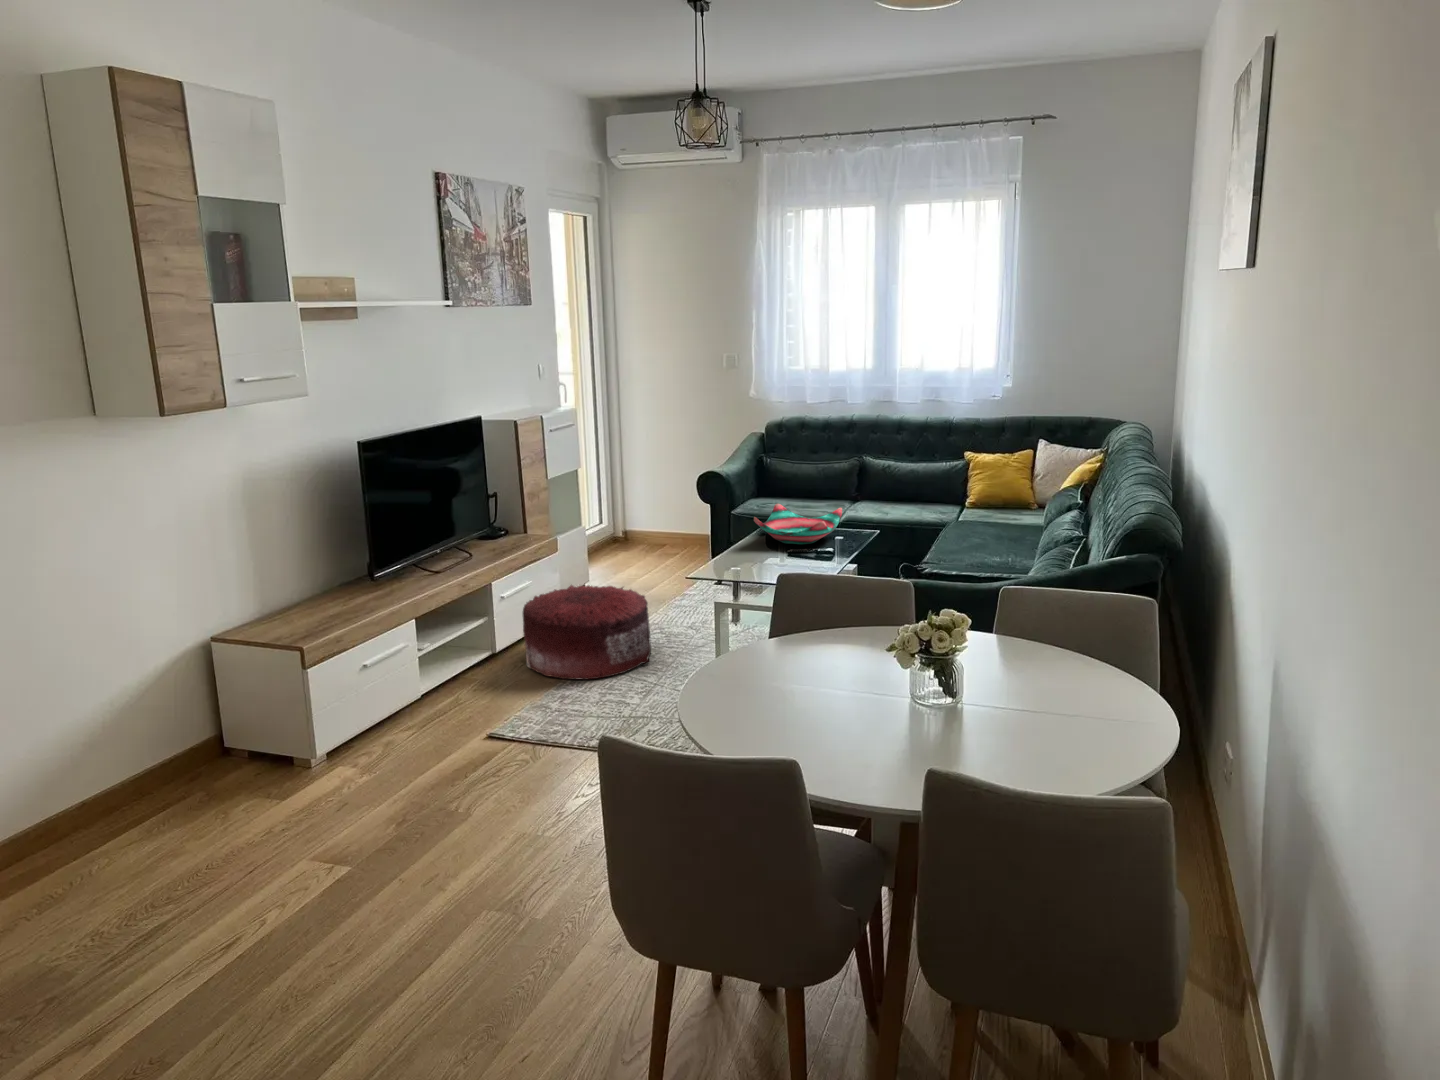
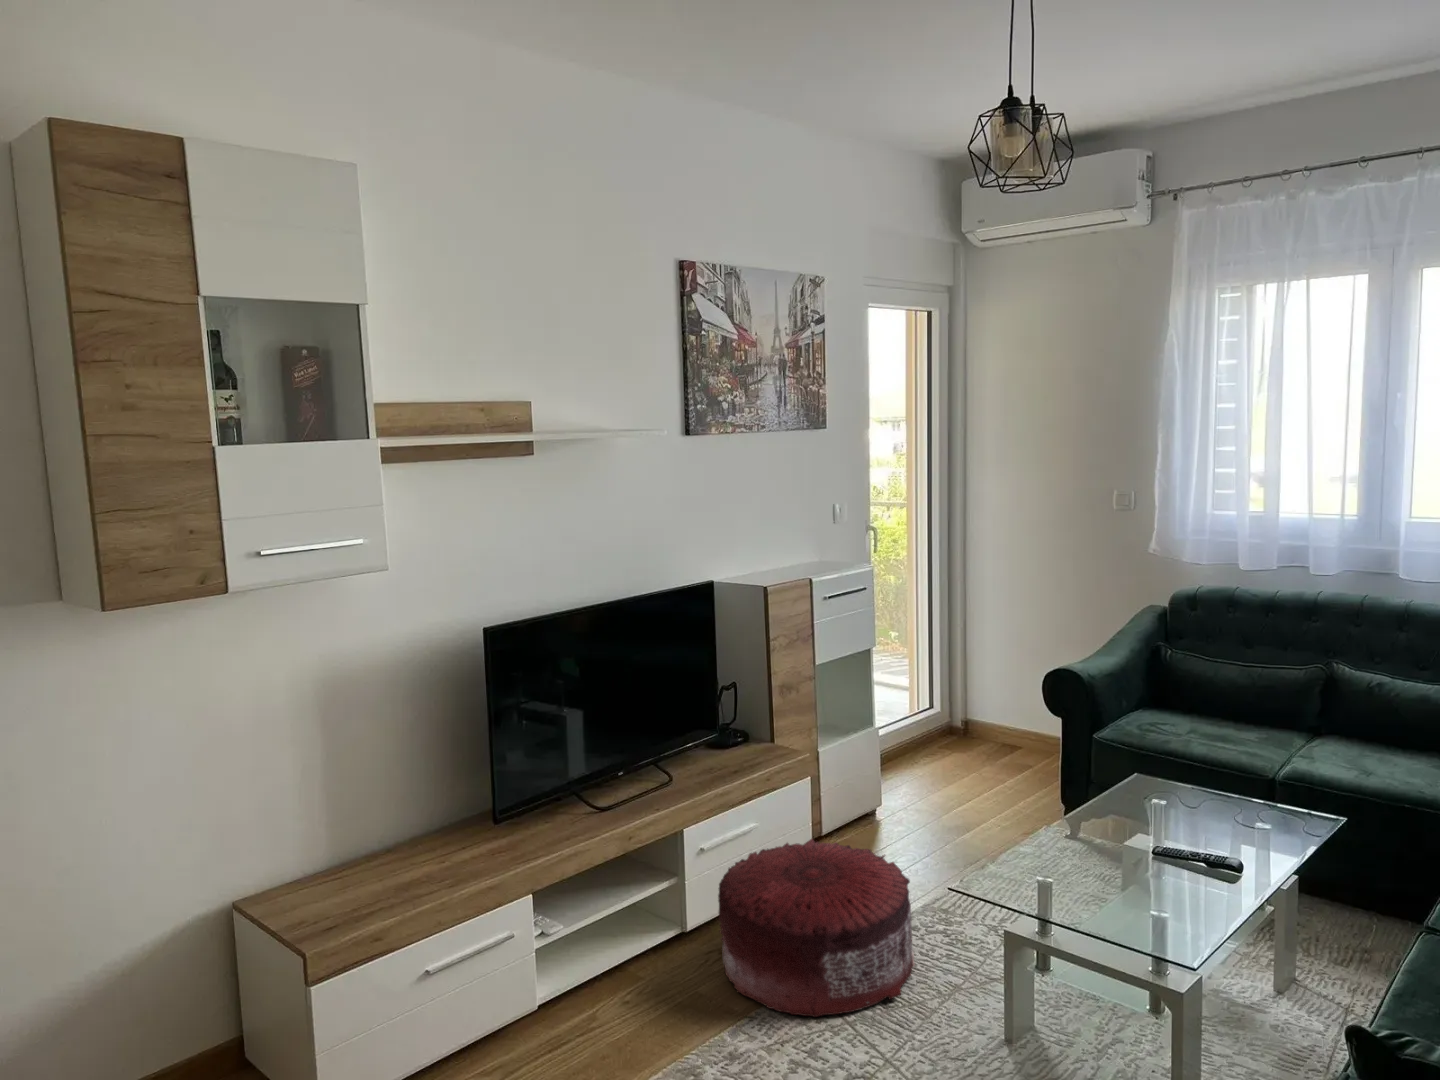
decorative bowl: present [754,504,842,545] -> none [1103,745,1270,829]

